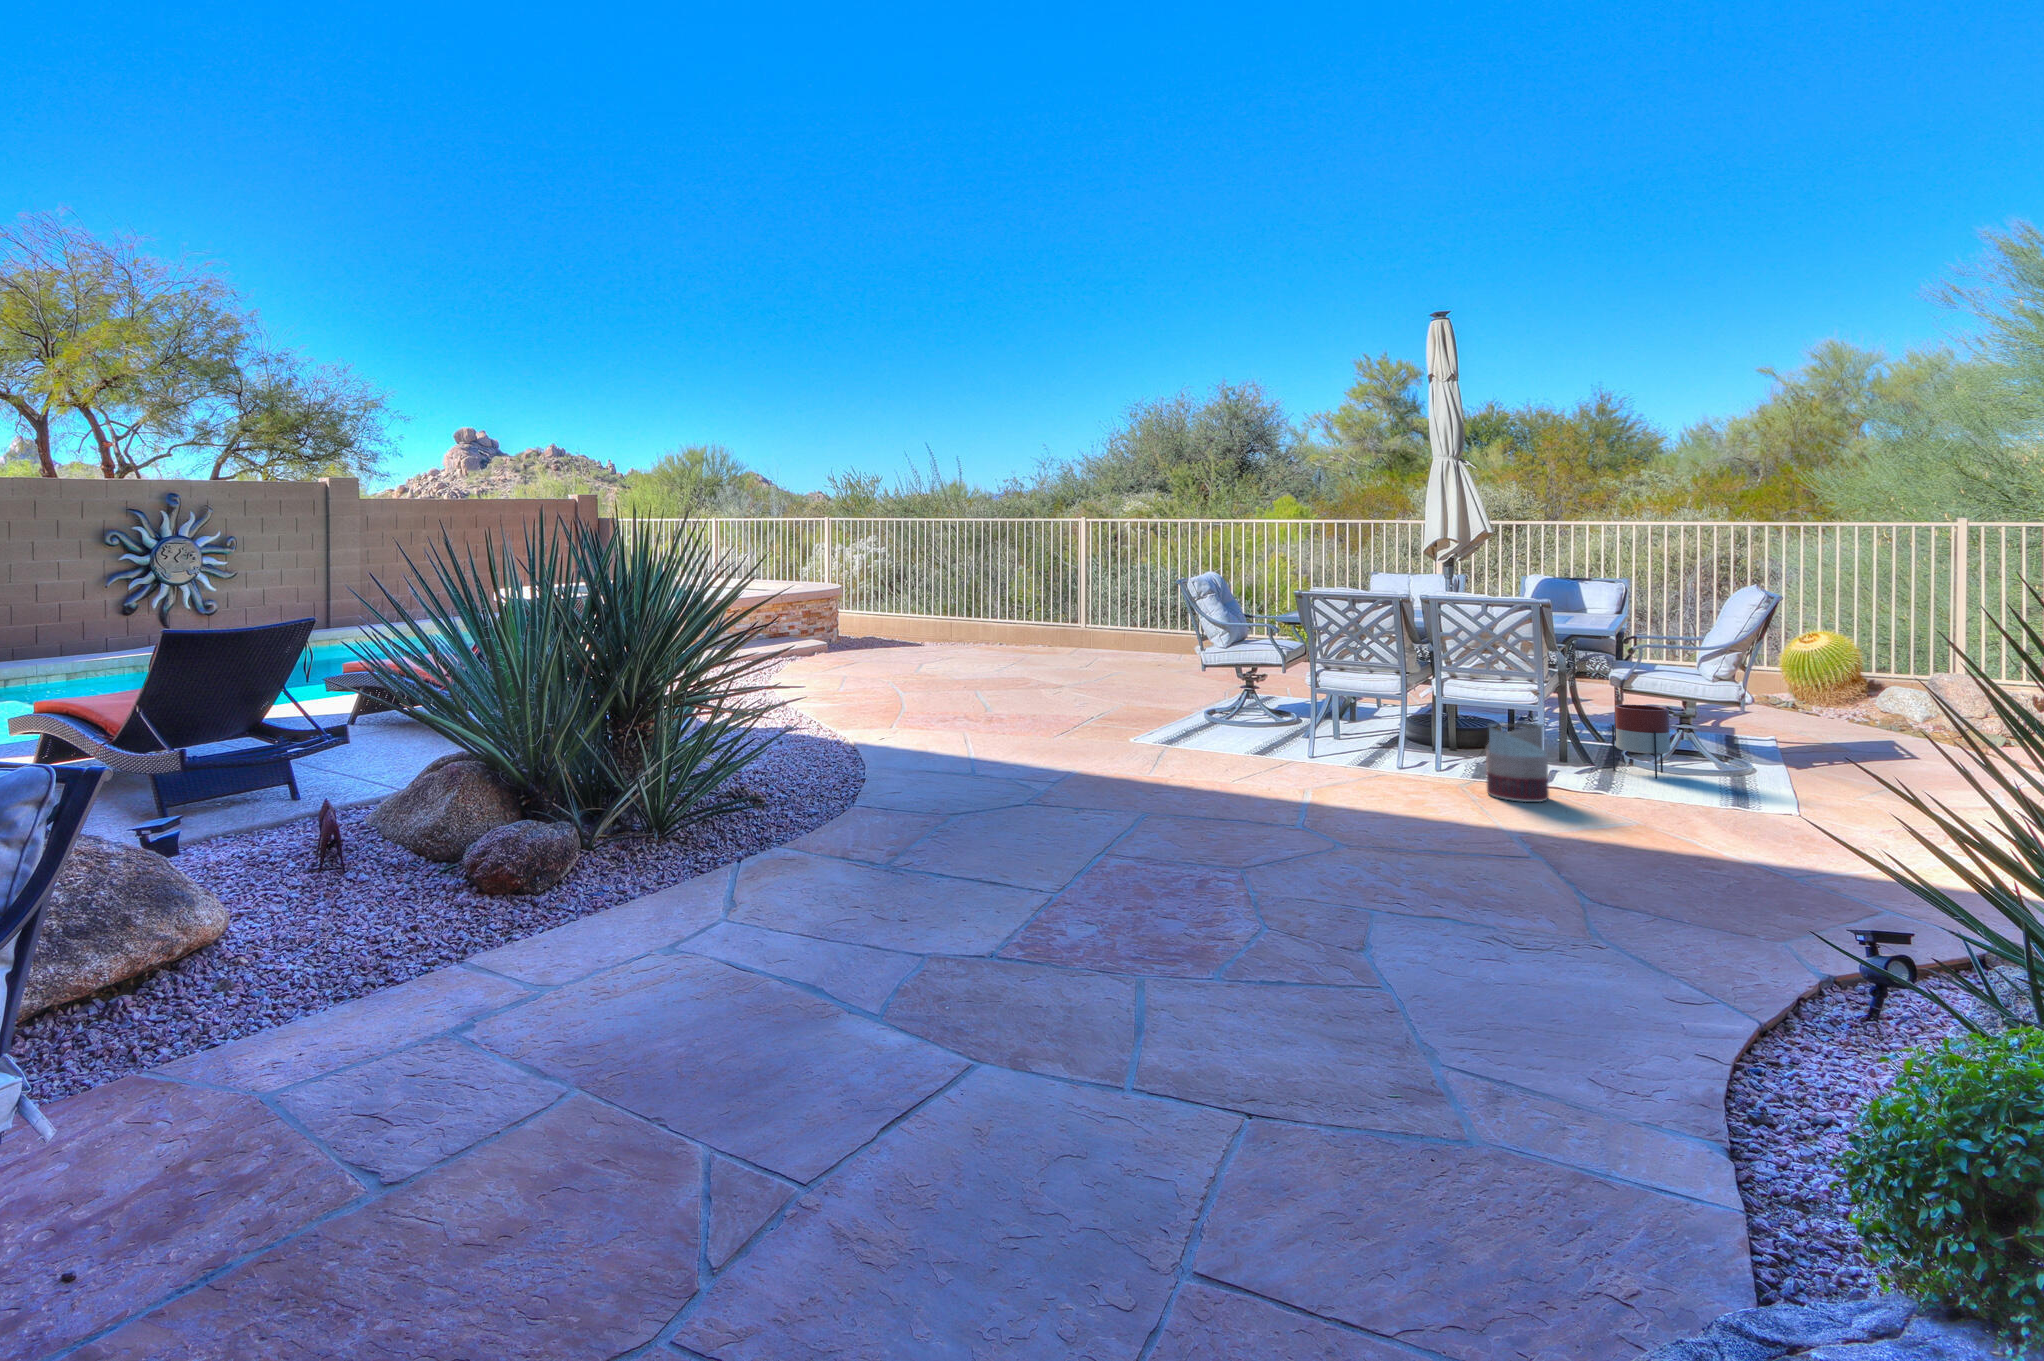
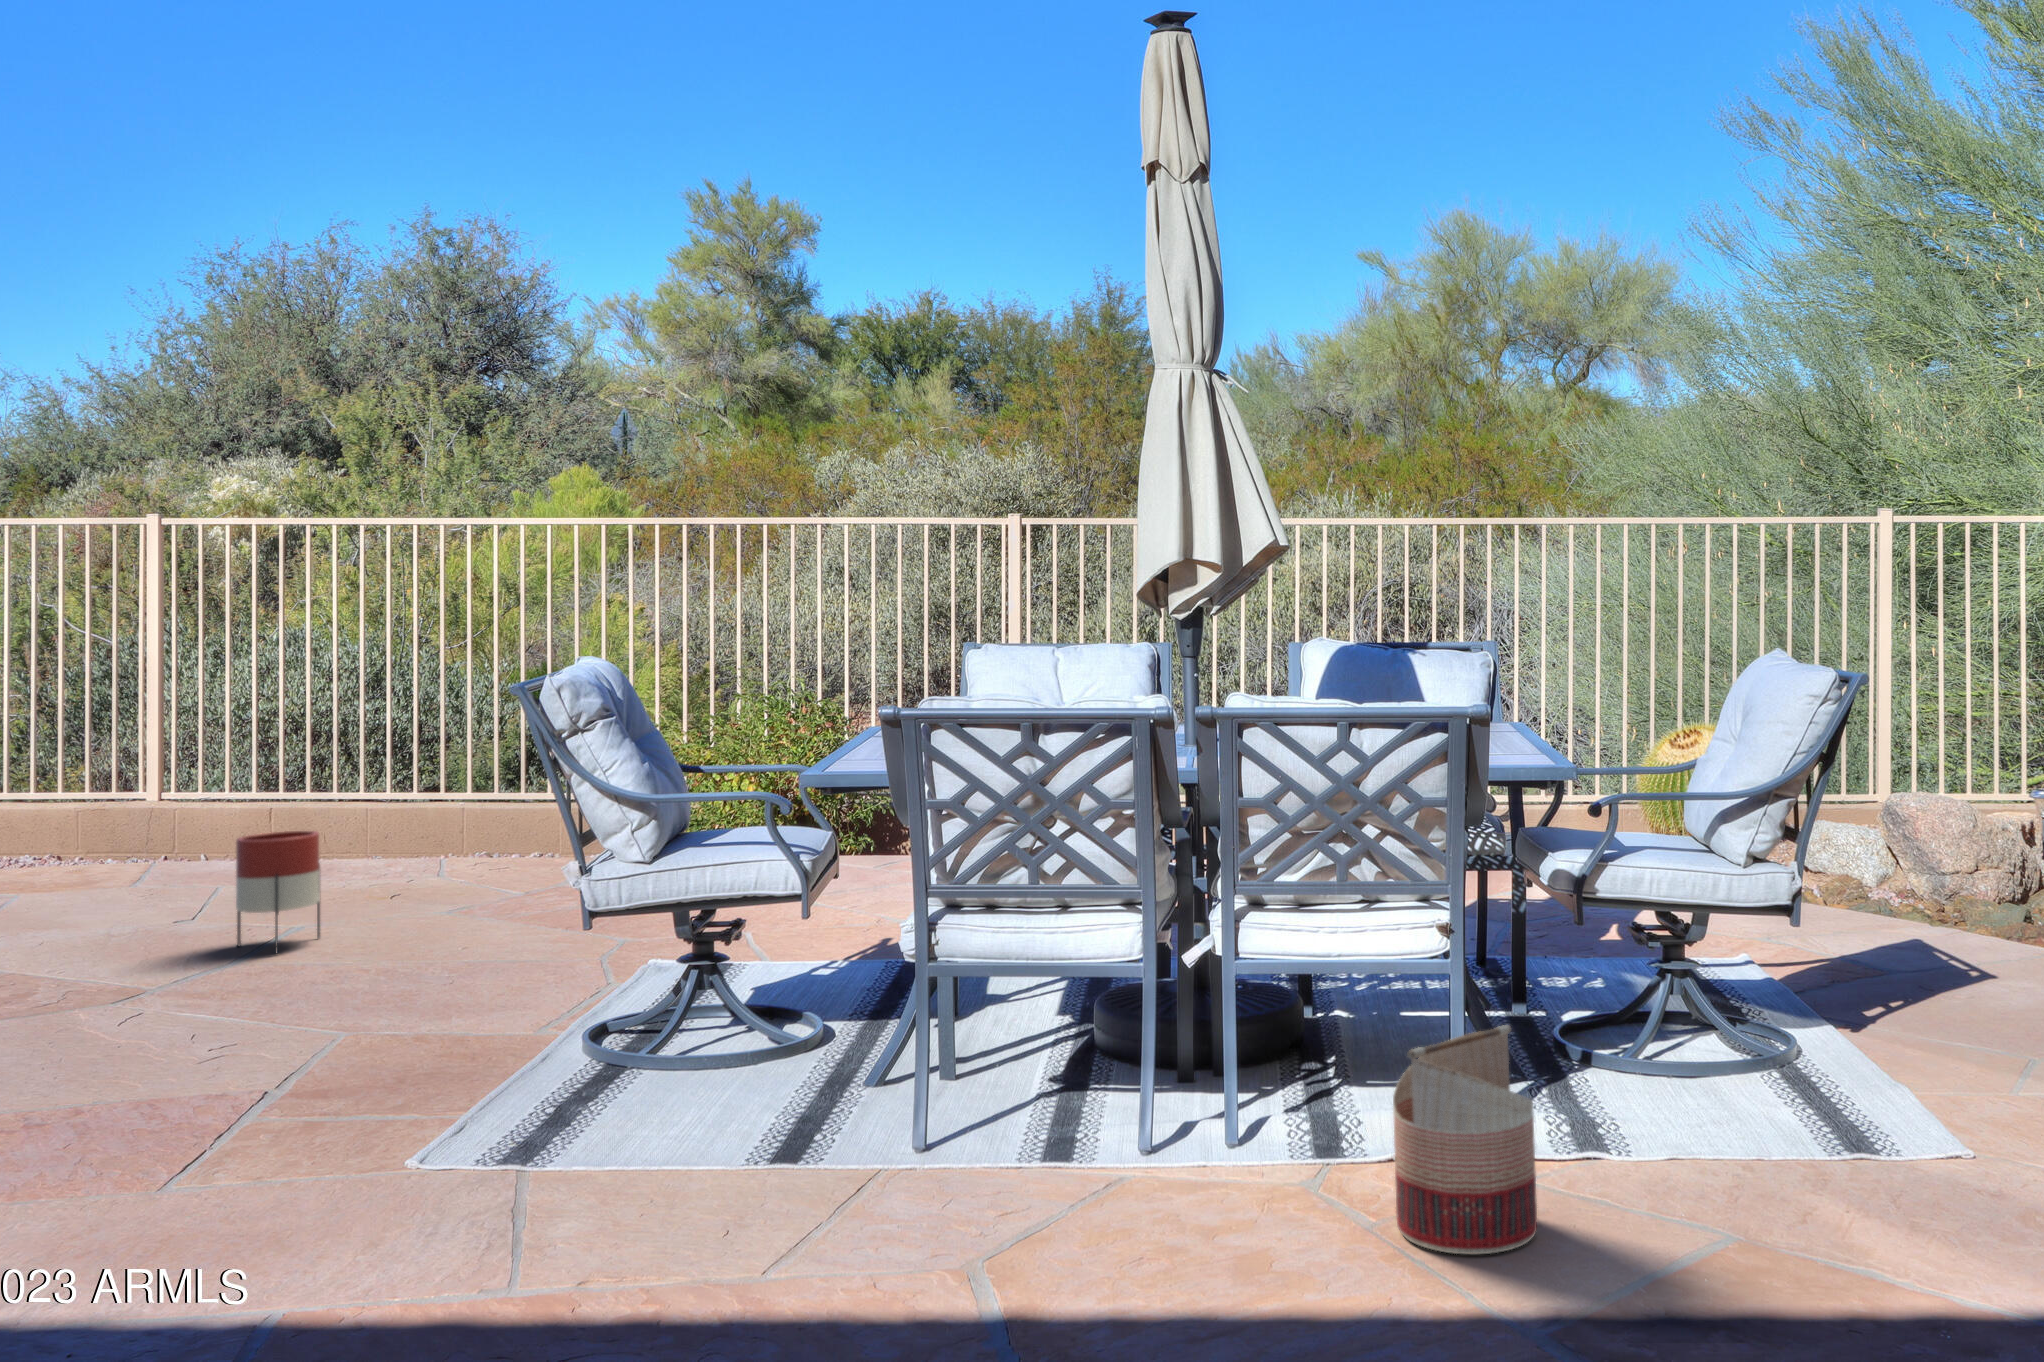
planter: present [1612,704,1670,779] -> present [236,831,320,952]

